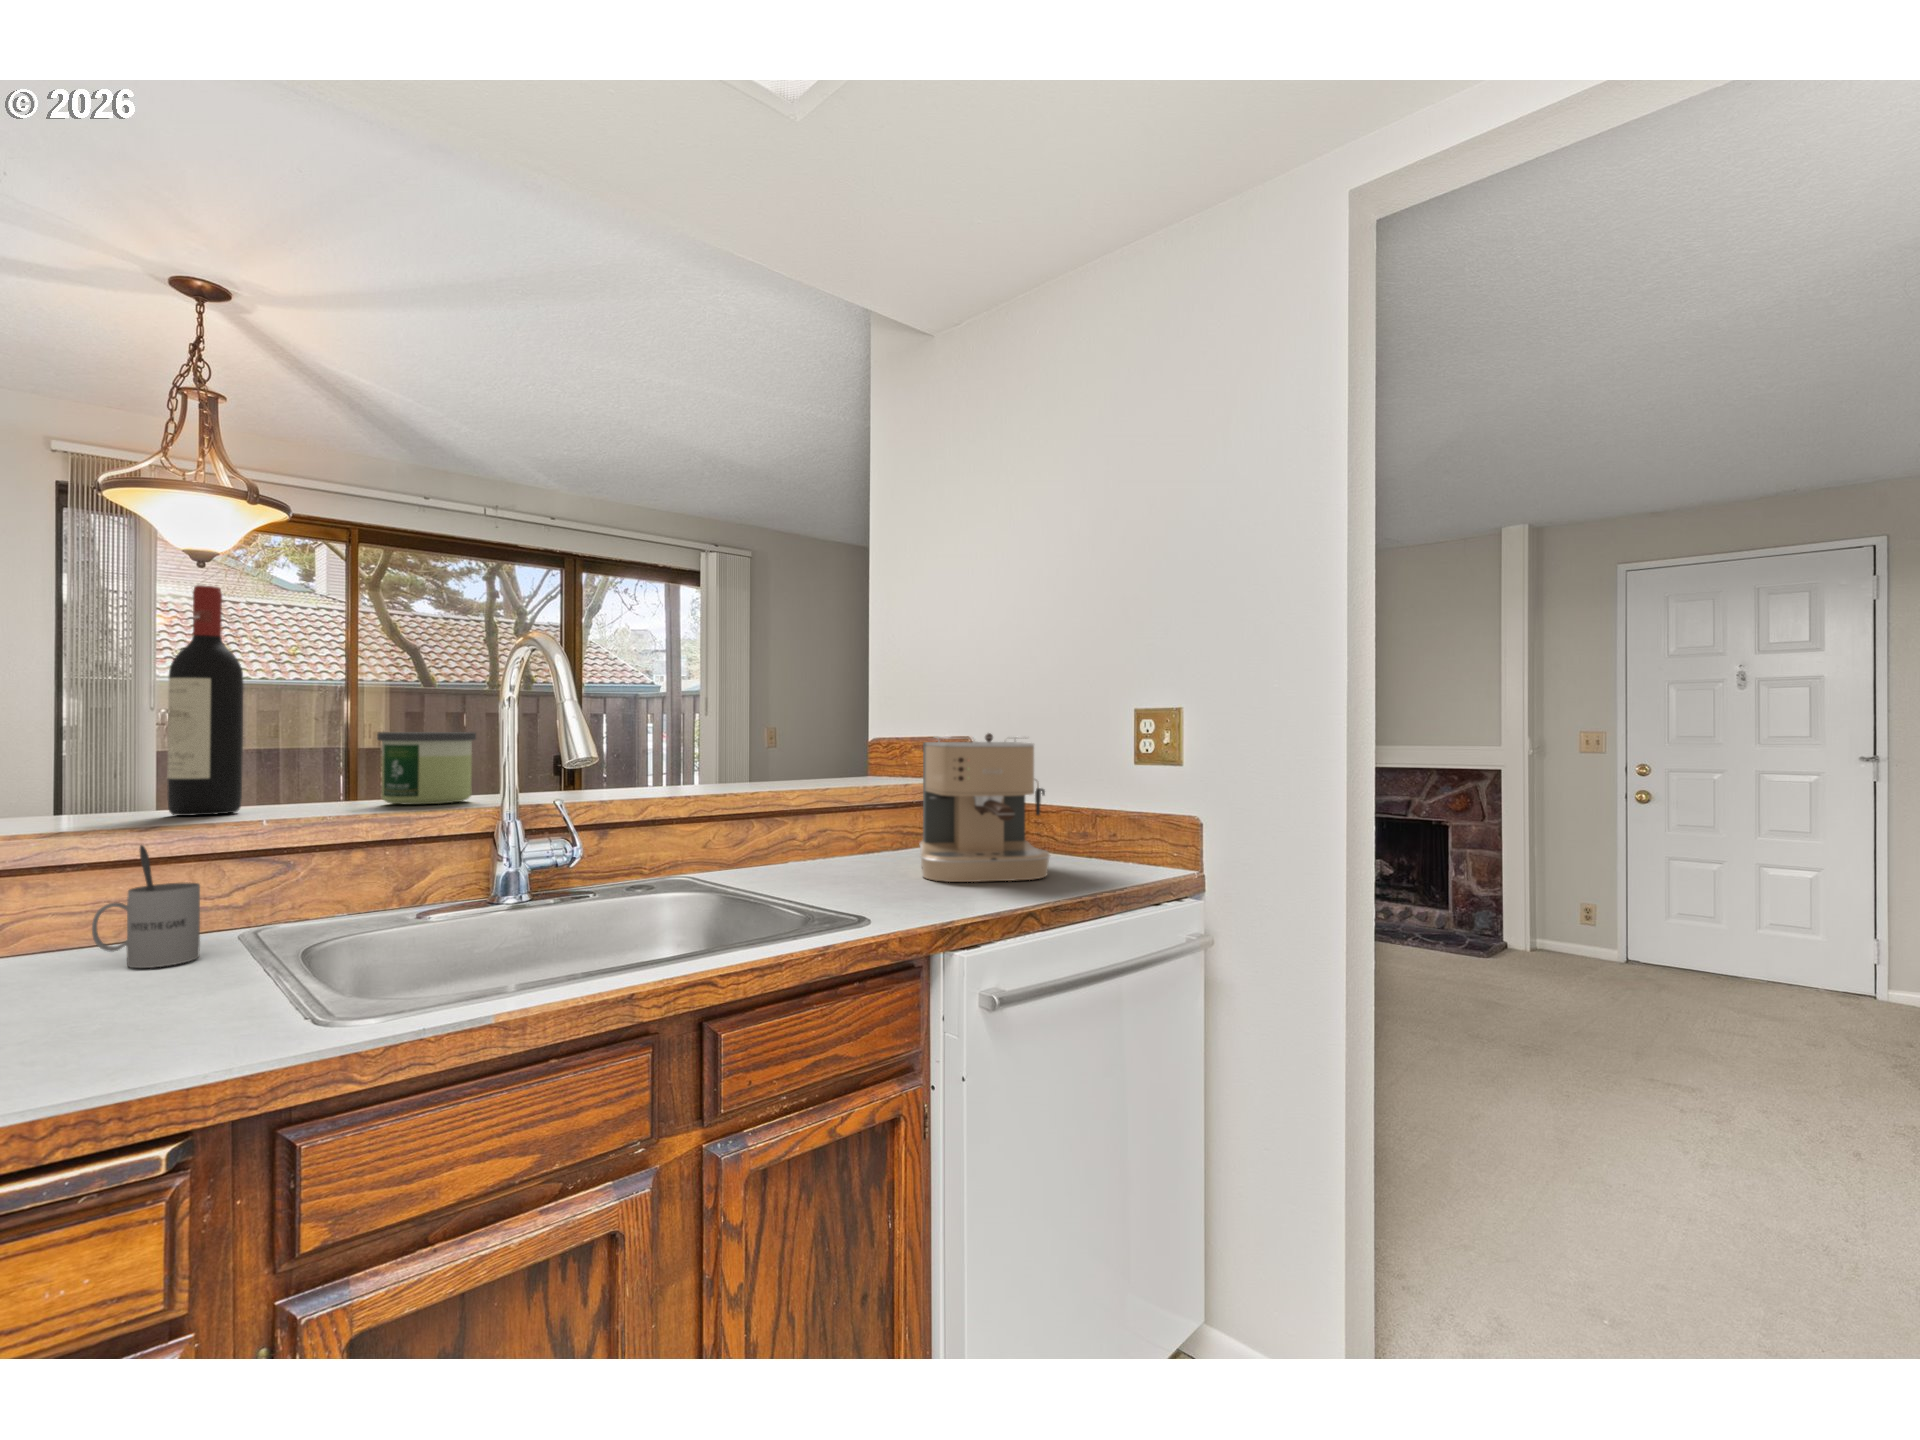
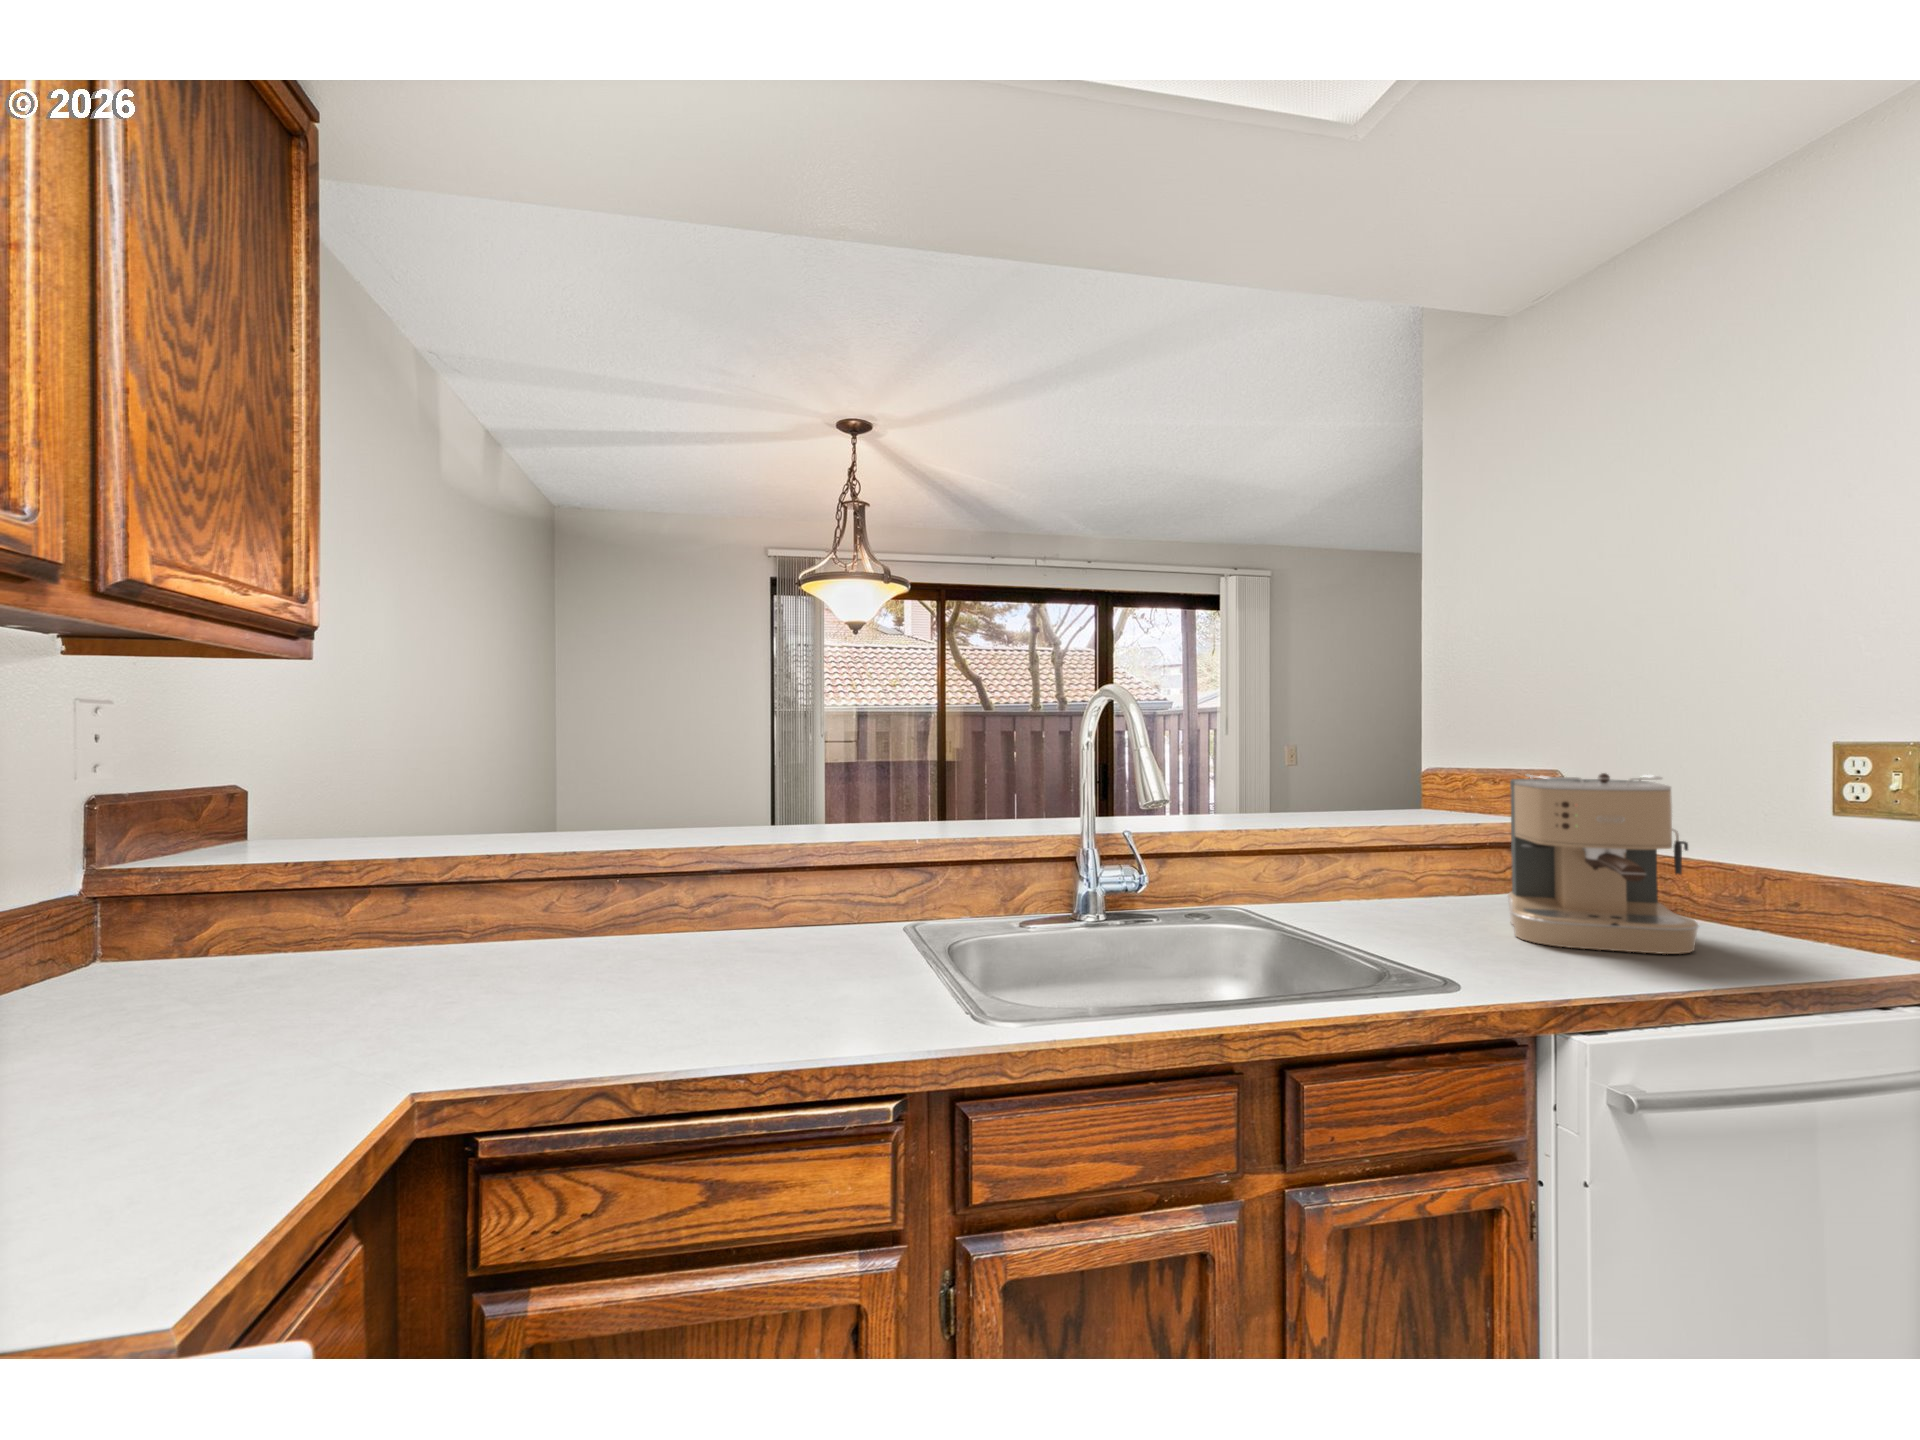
wine bottle: present [168,585,243,816] -> none [850,657,894,835]
candle: present [377,732,476,805] -> none [982,767,1056,831]
mug: present [92,845,200,968] -> none [822,860,882,954]

